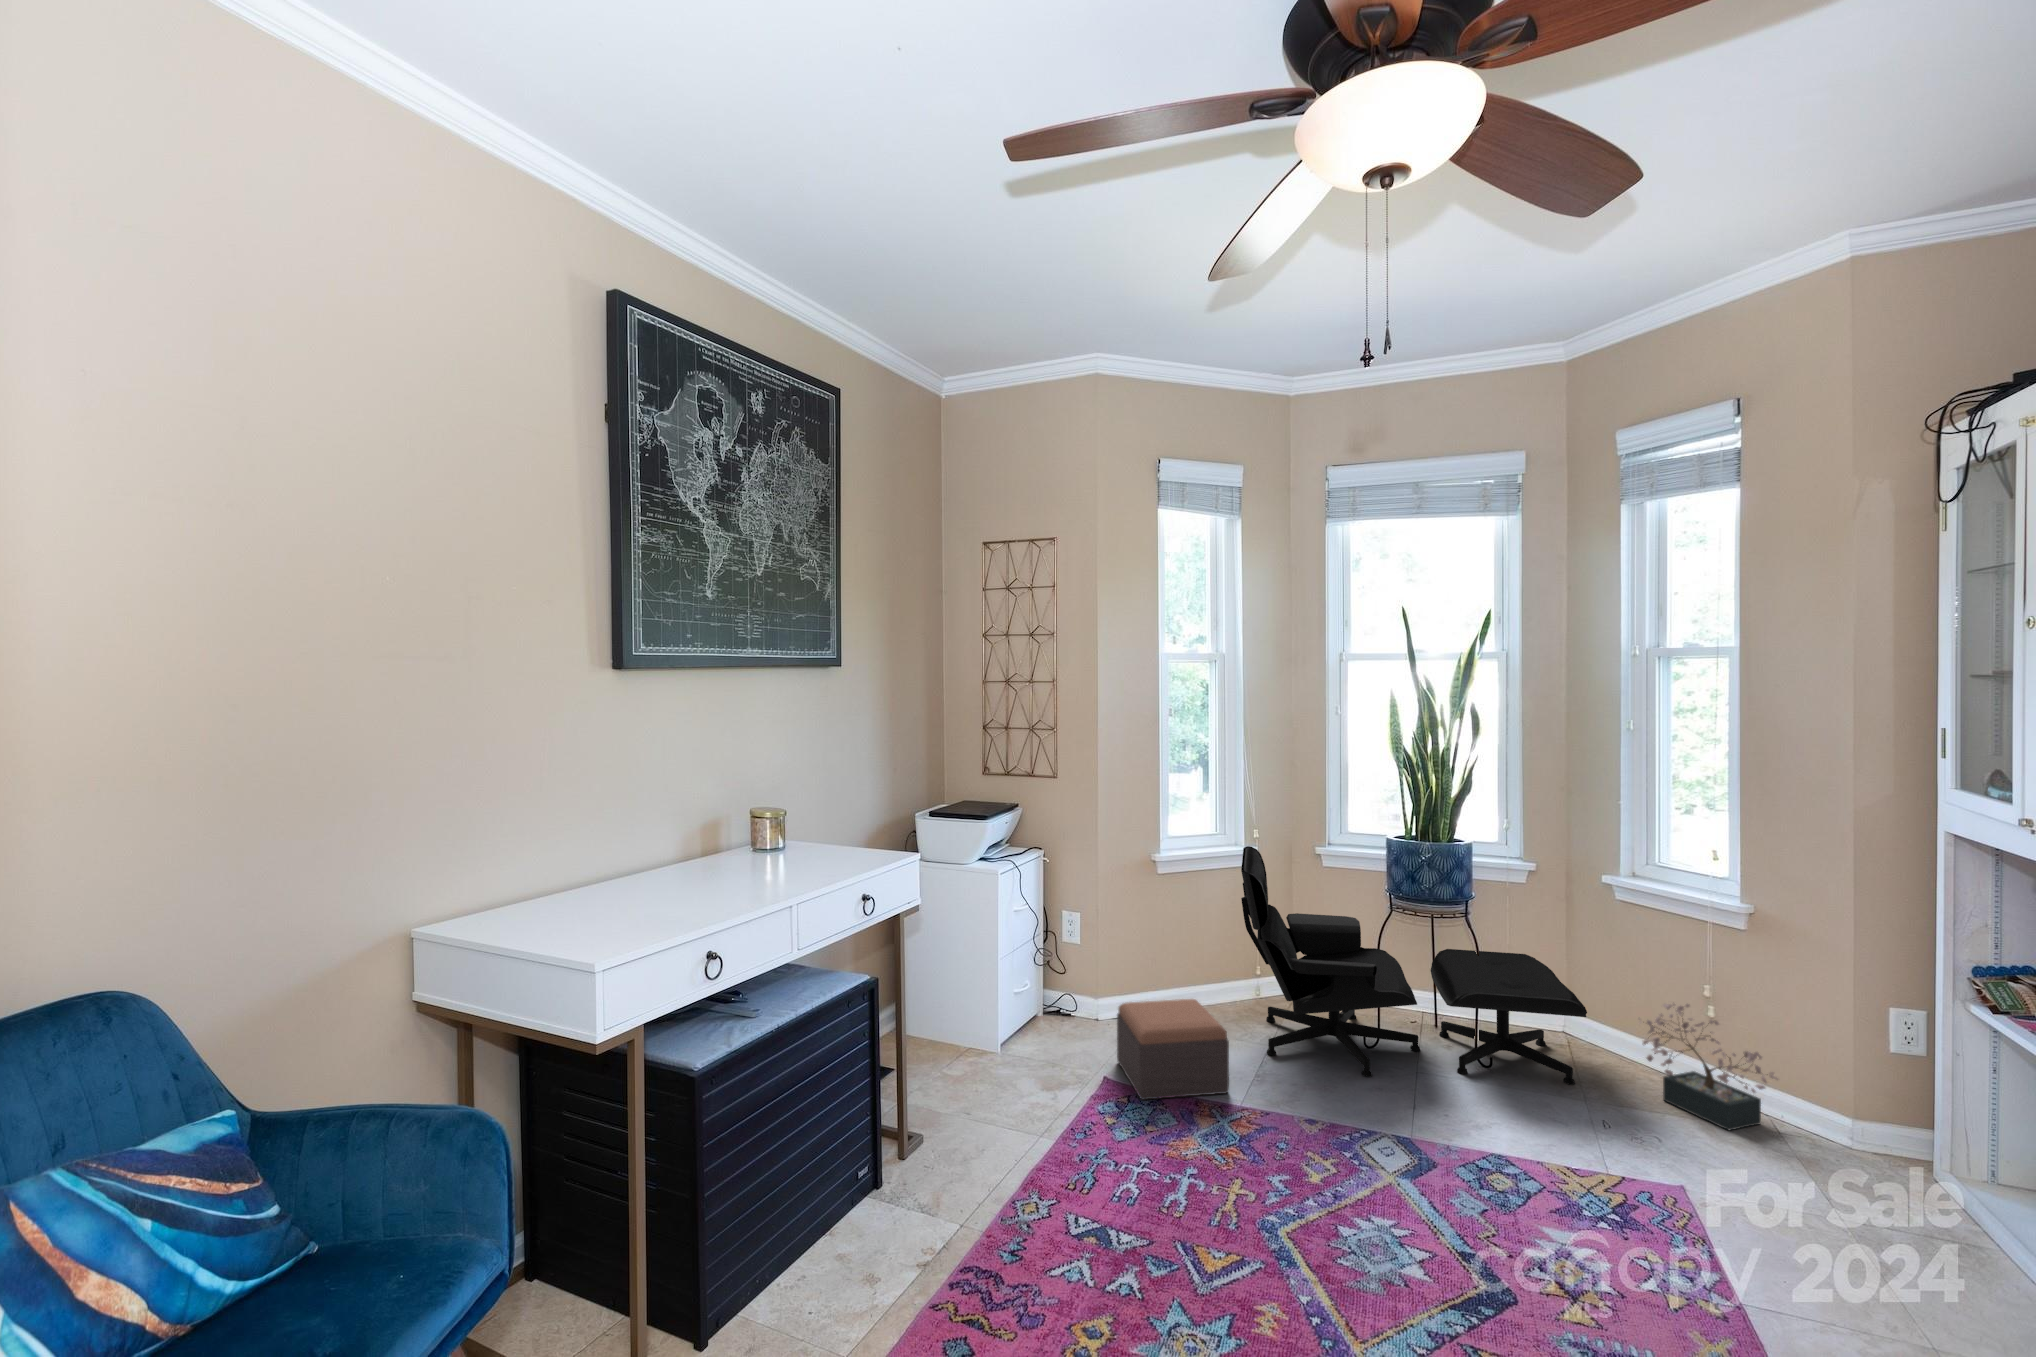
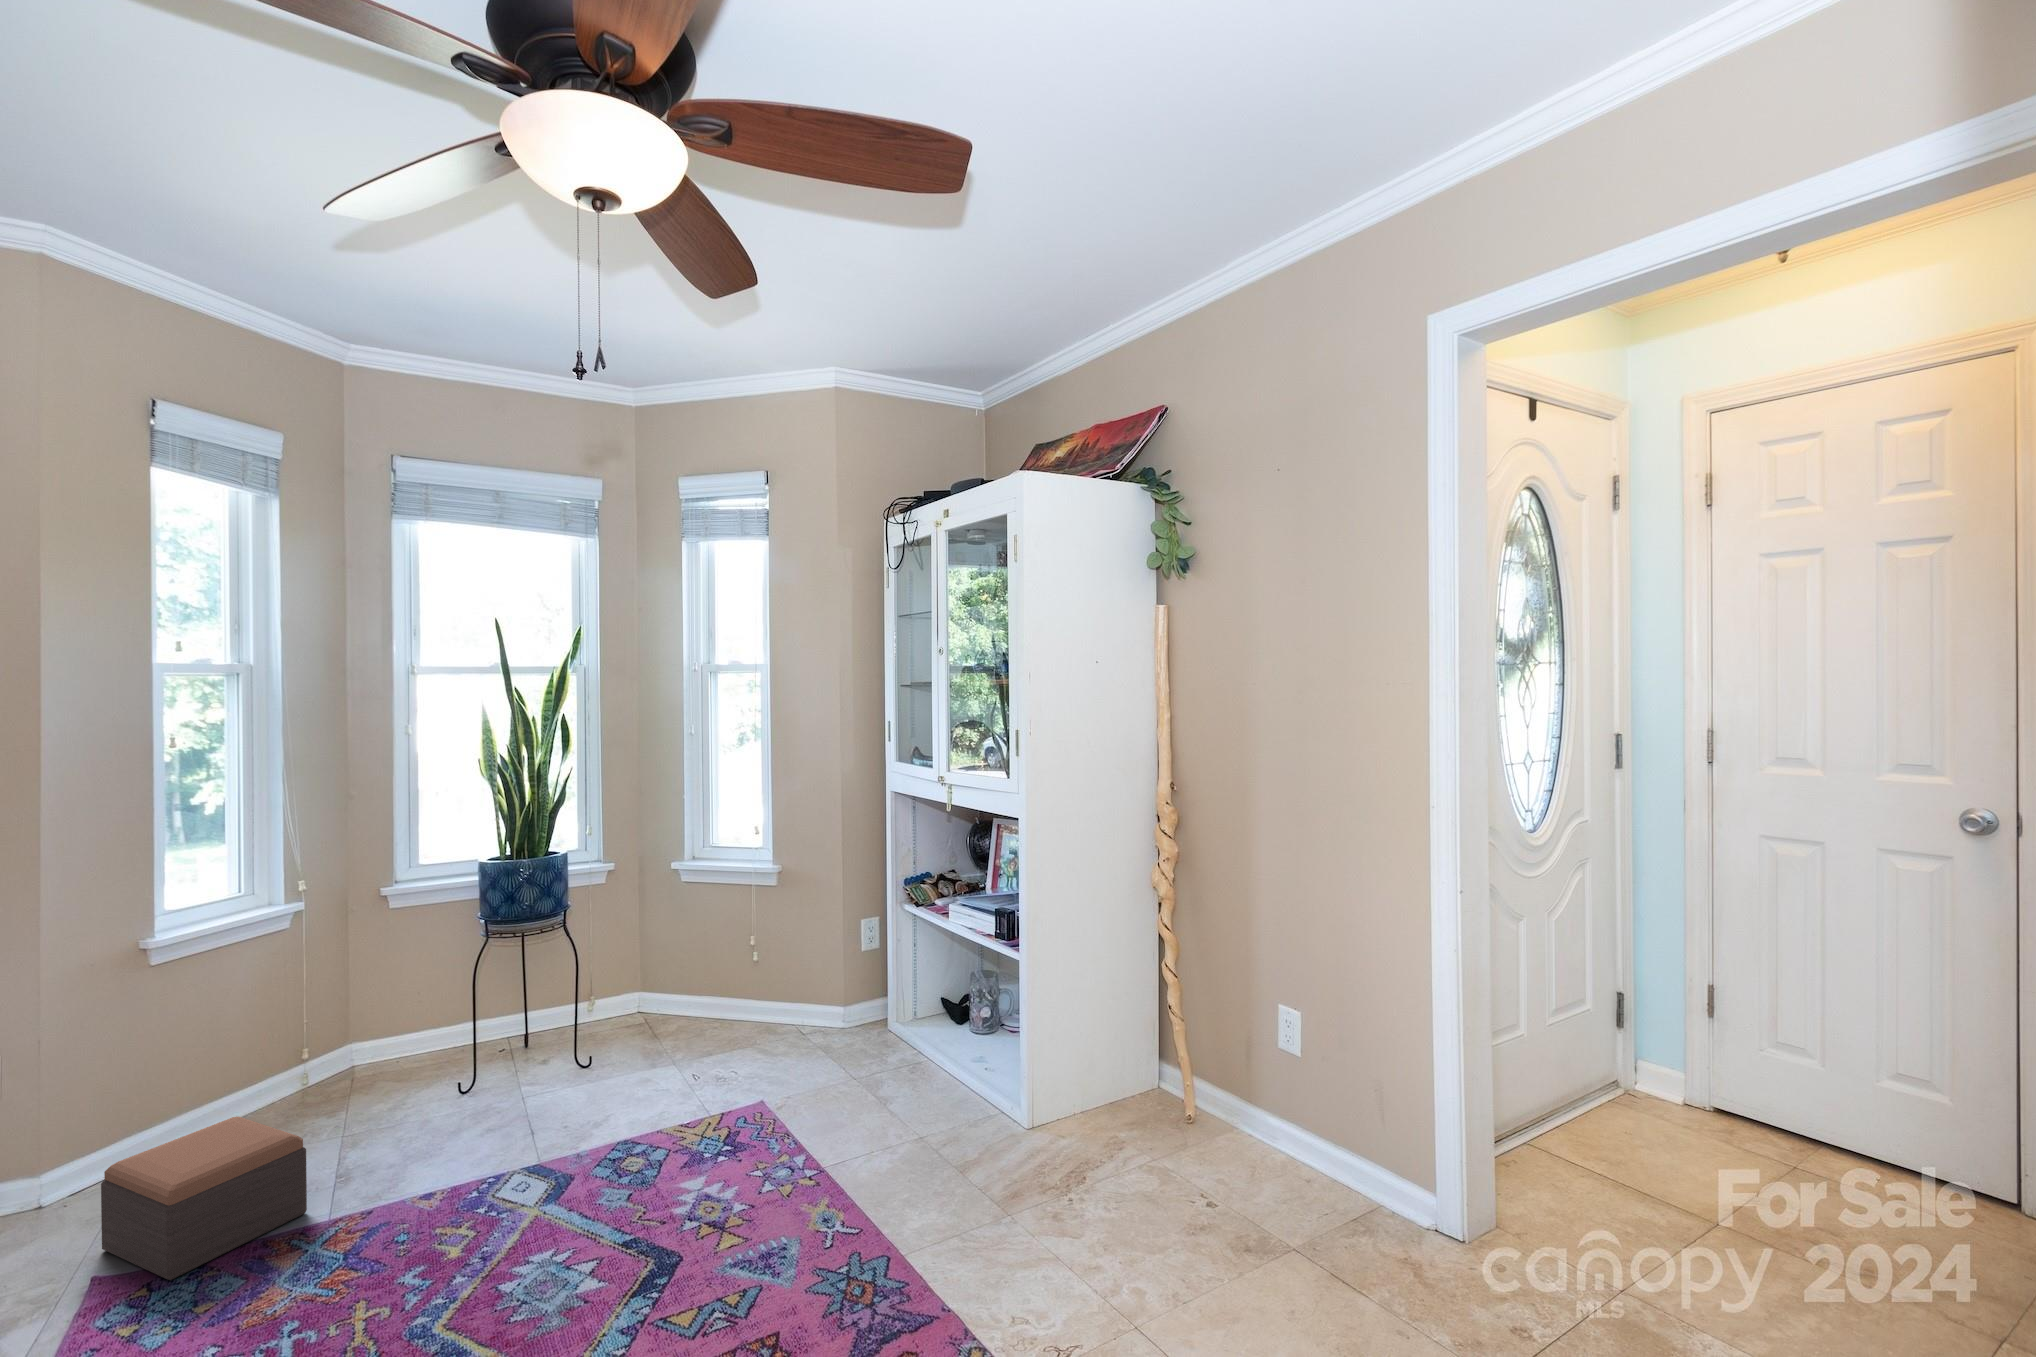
lounge chair: present [1241,846,1587,1084] -> none [287,904,674,1146]
decorative plant: present [1640,1004,1778,1130] -> none [711,954,805,1045]

